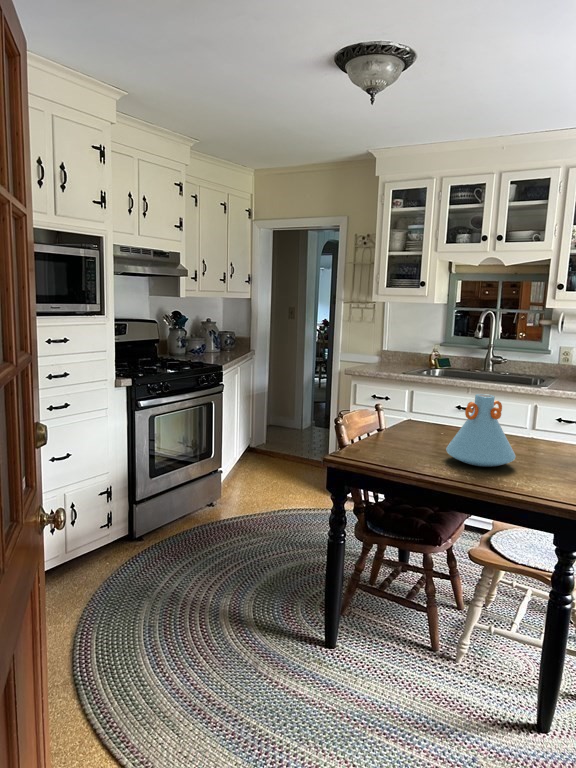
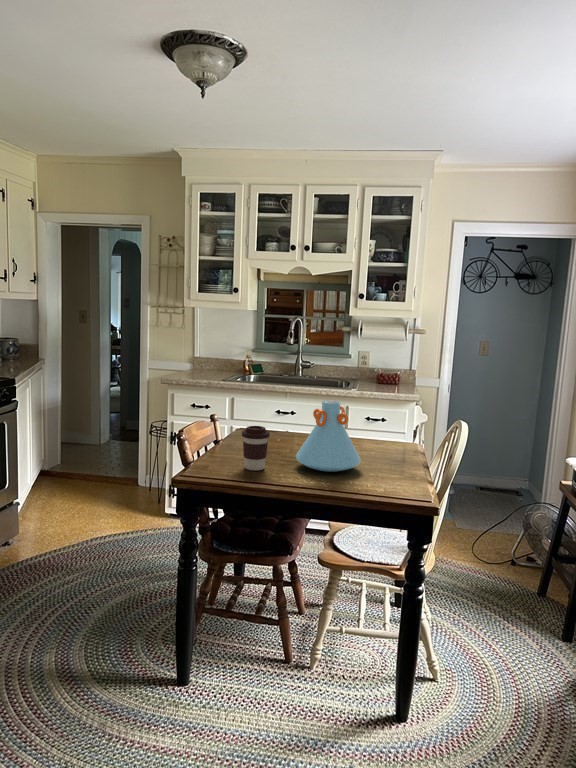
coffee cup: none [392,415,419,458] -> present [242,426,270,470]

